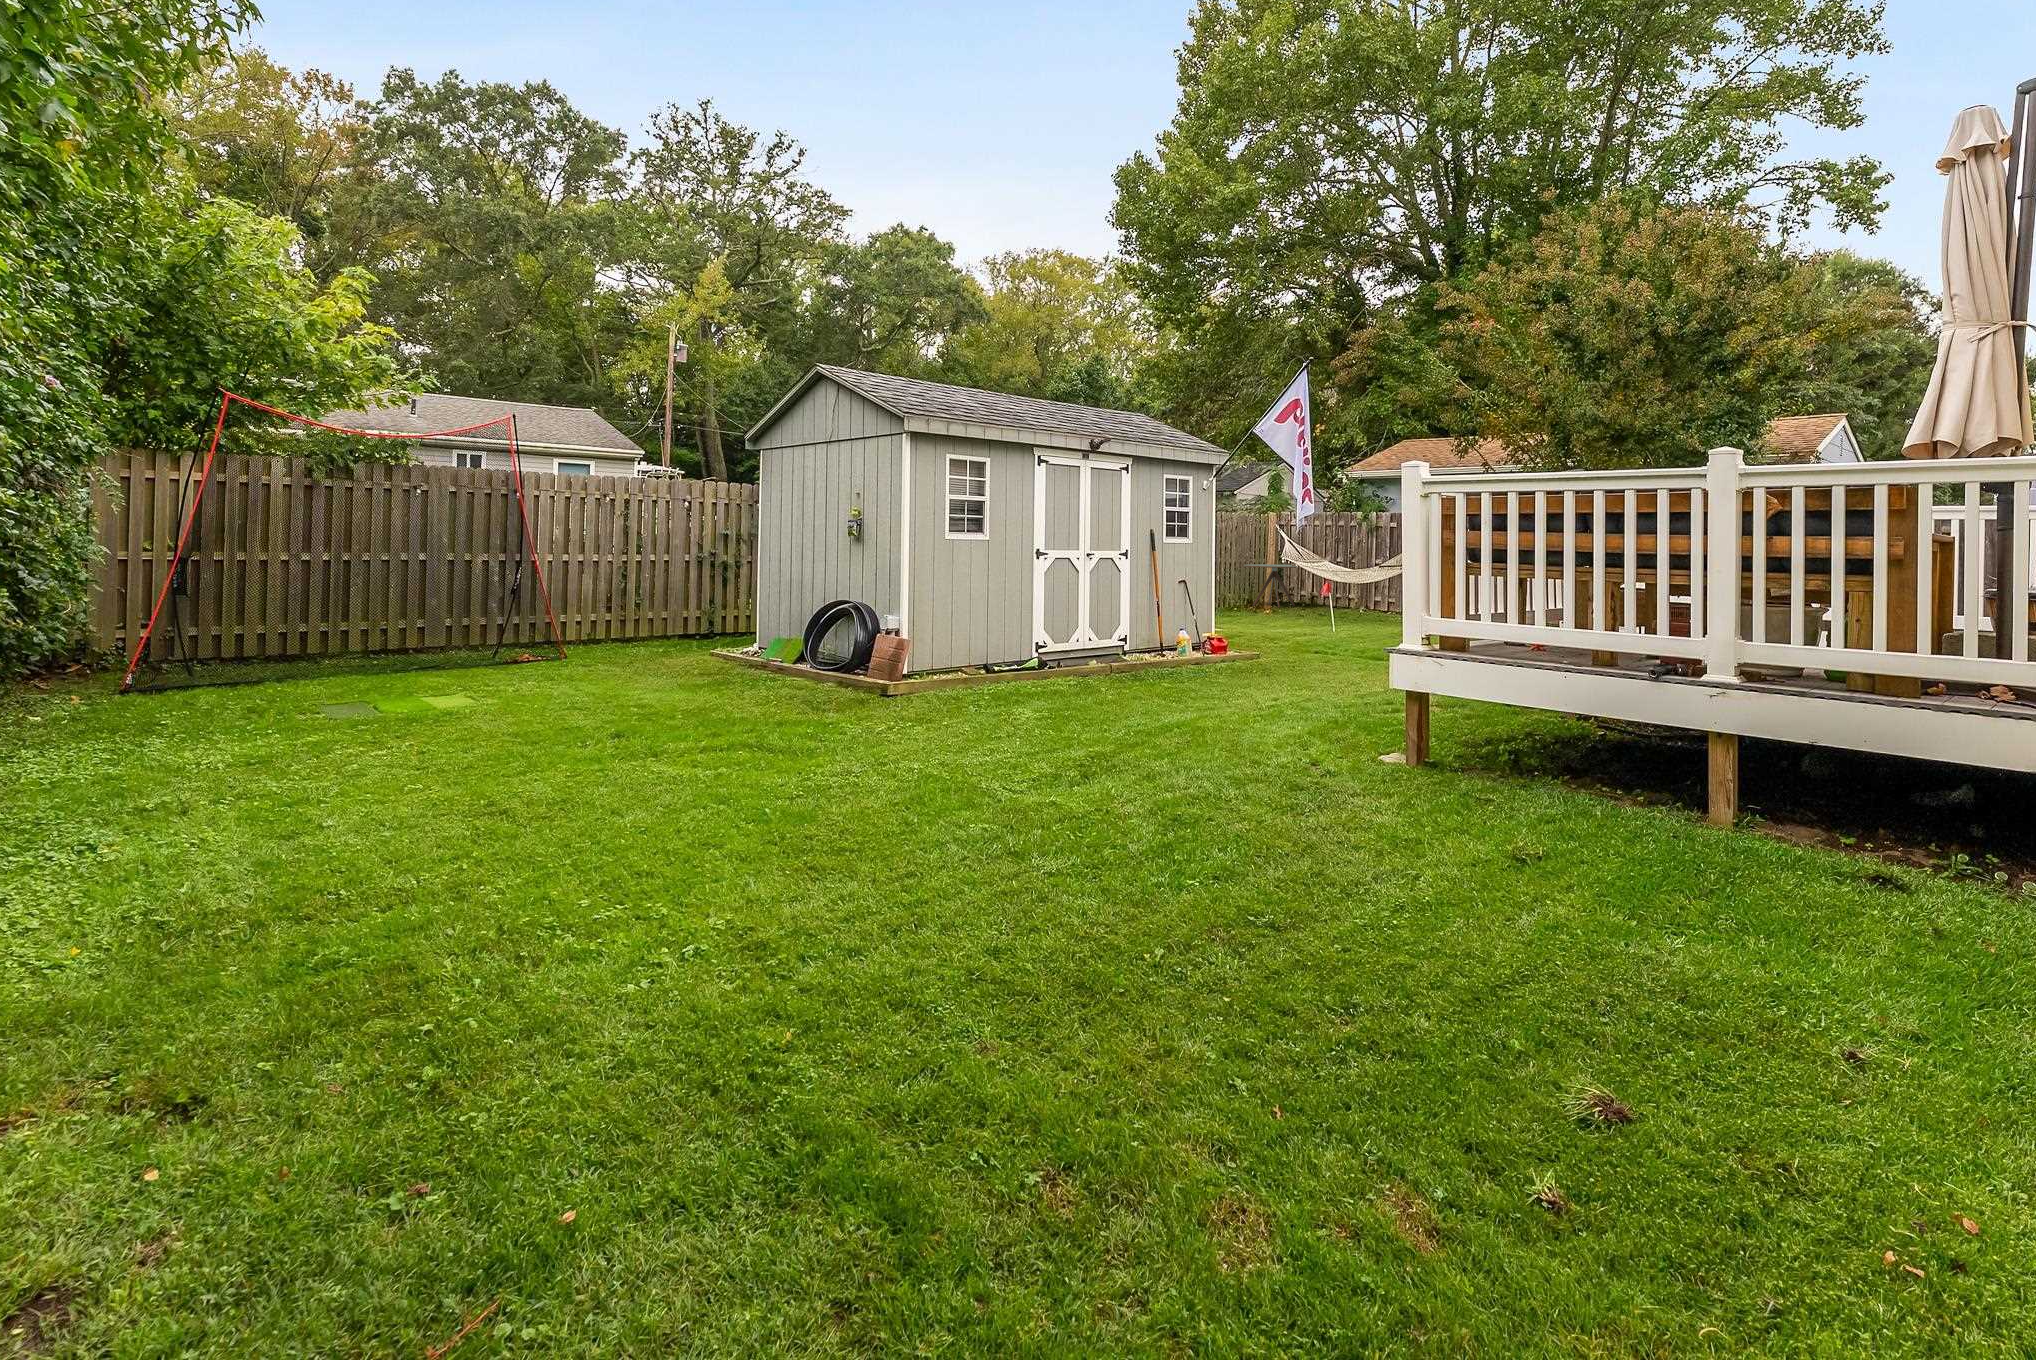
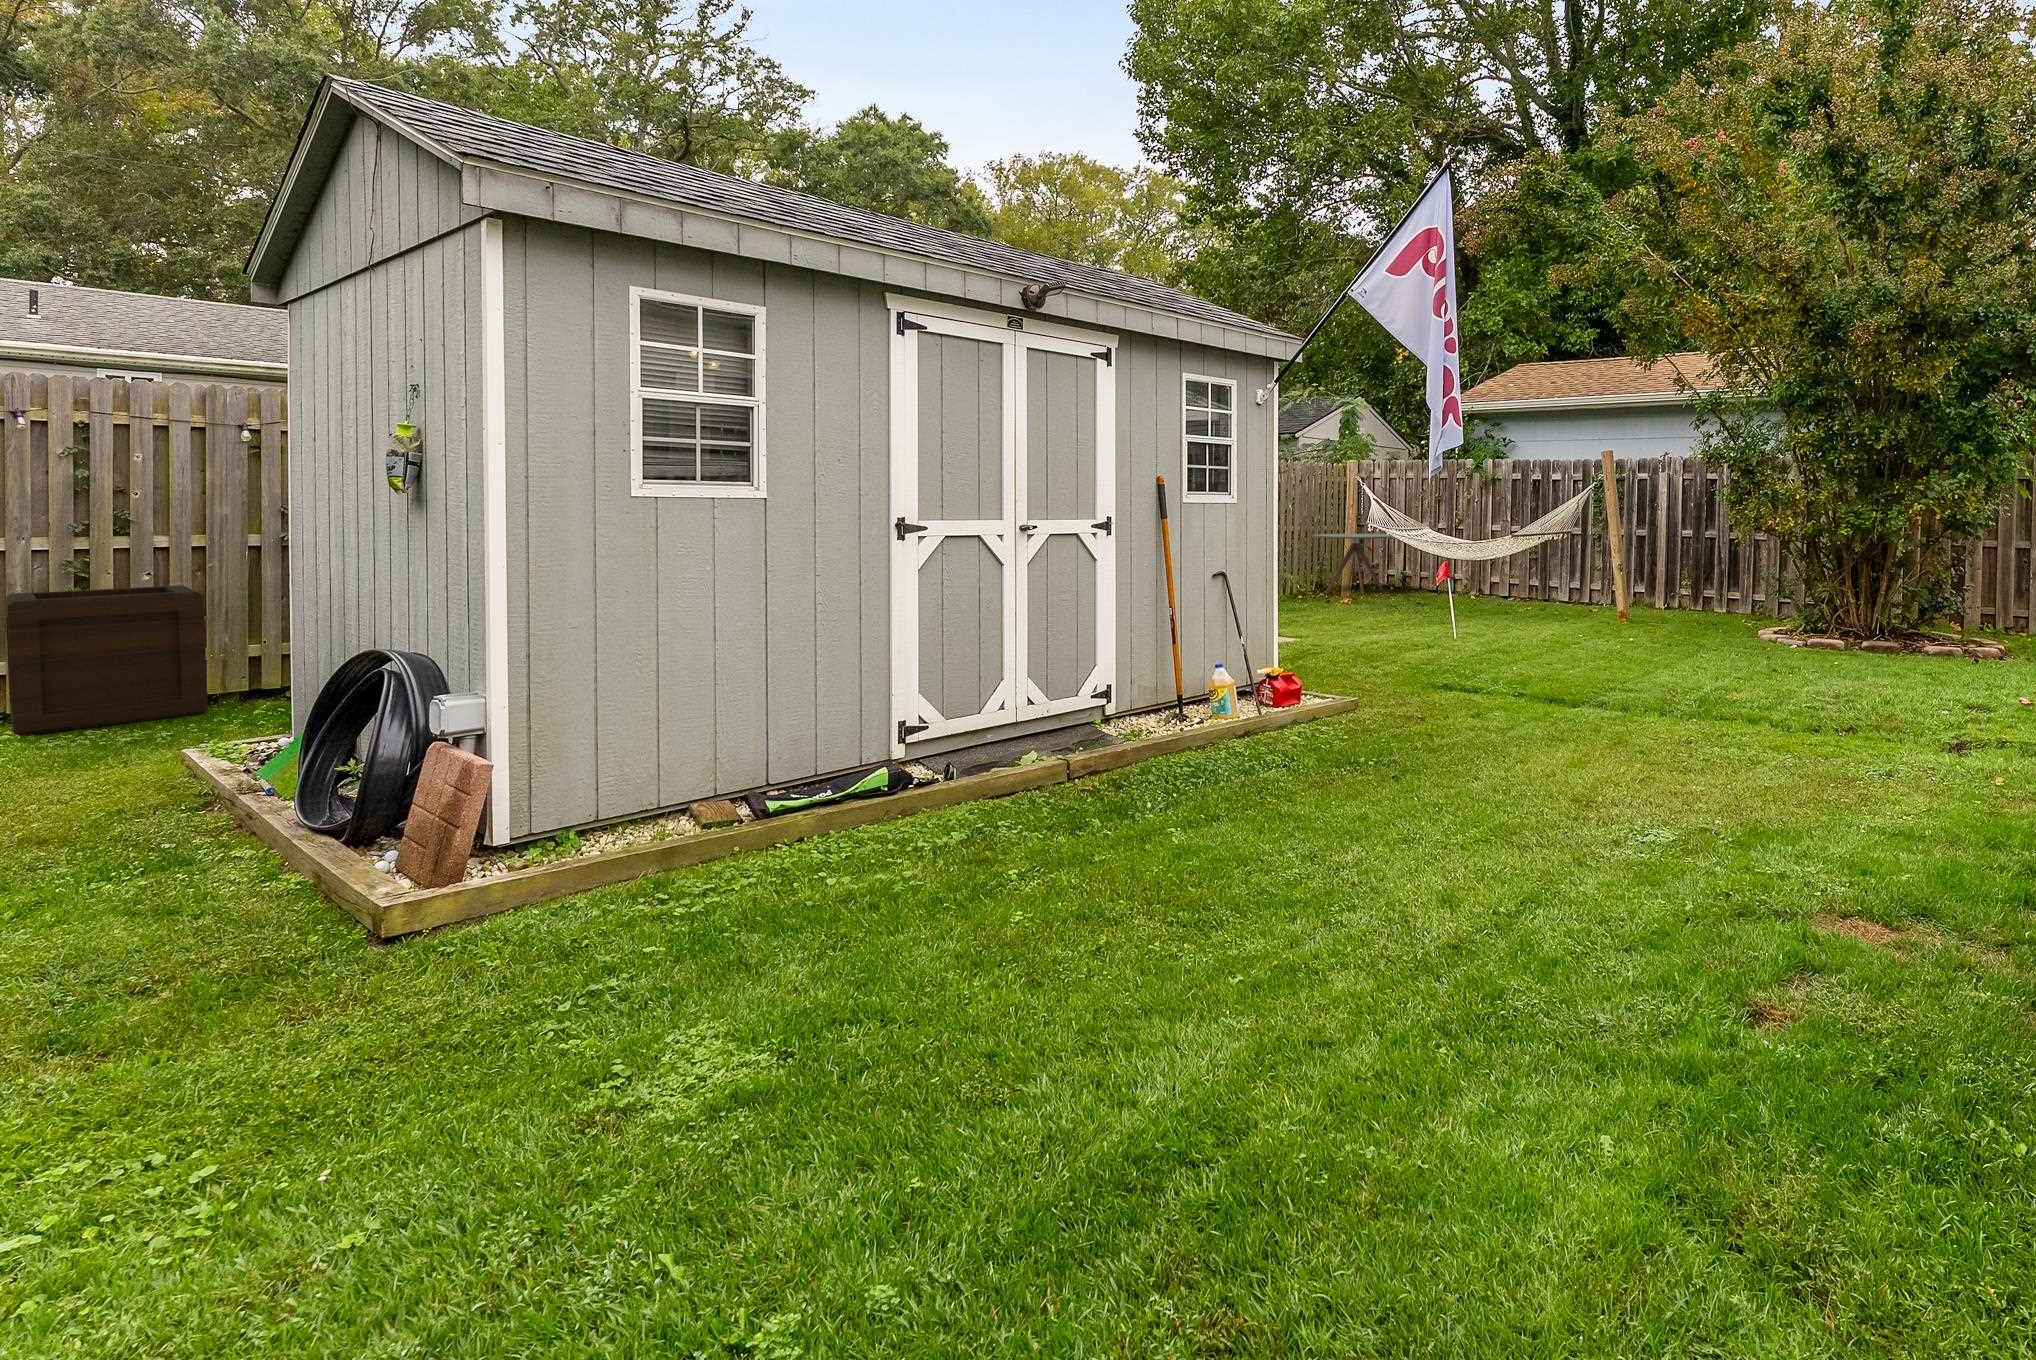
wooden crate: none [601,579,686,645] -> present [5,585,208,736]

